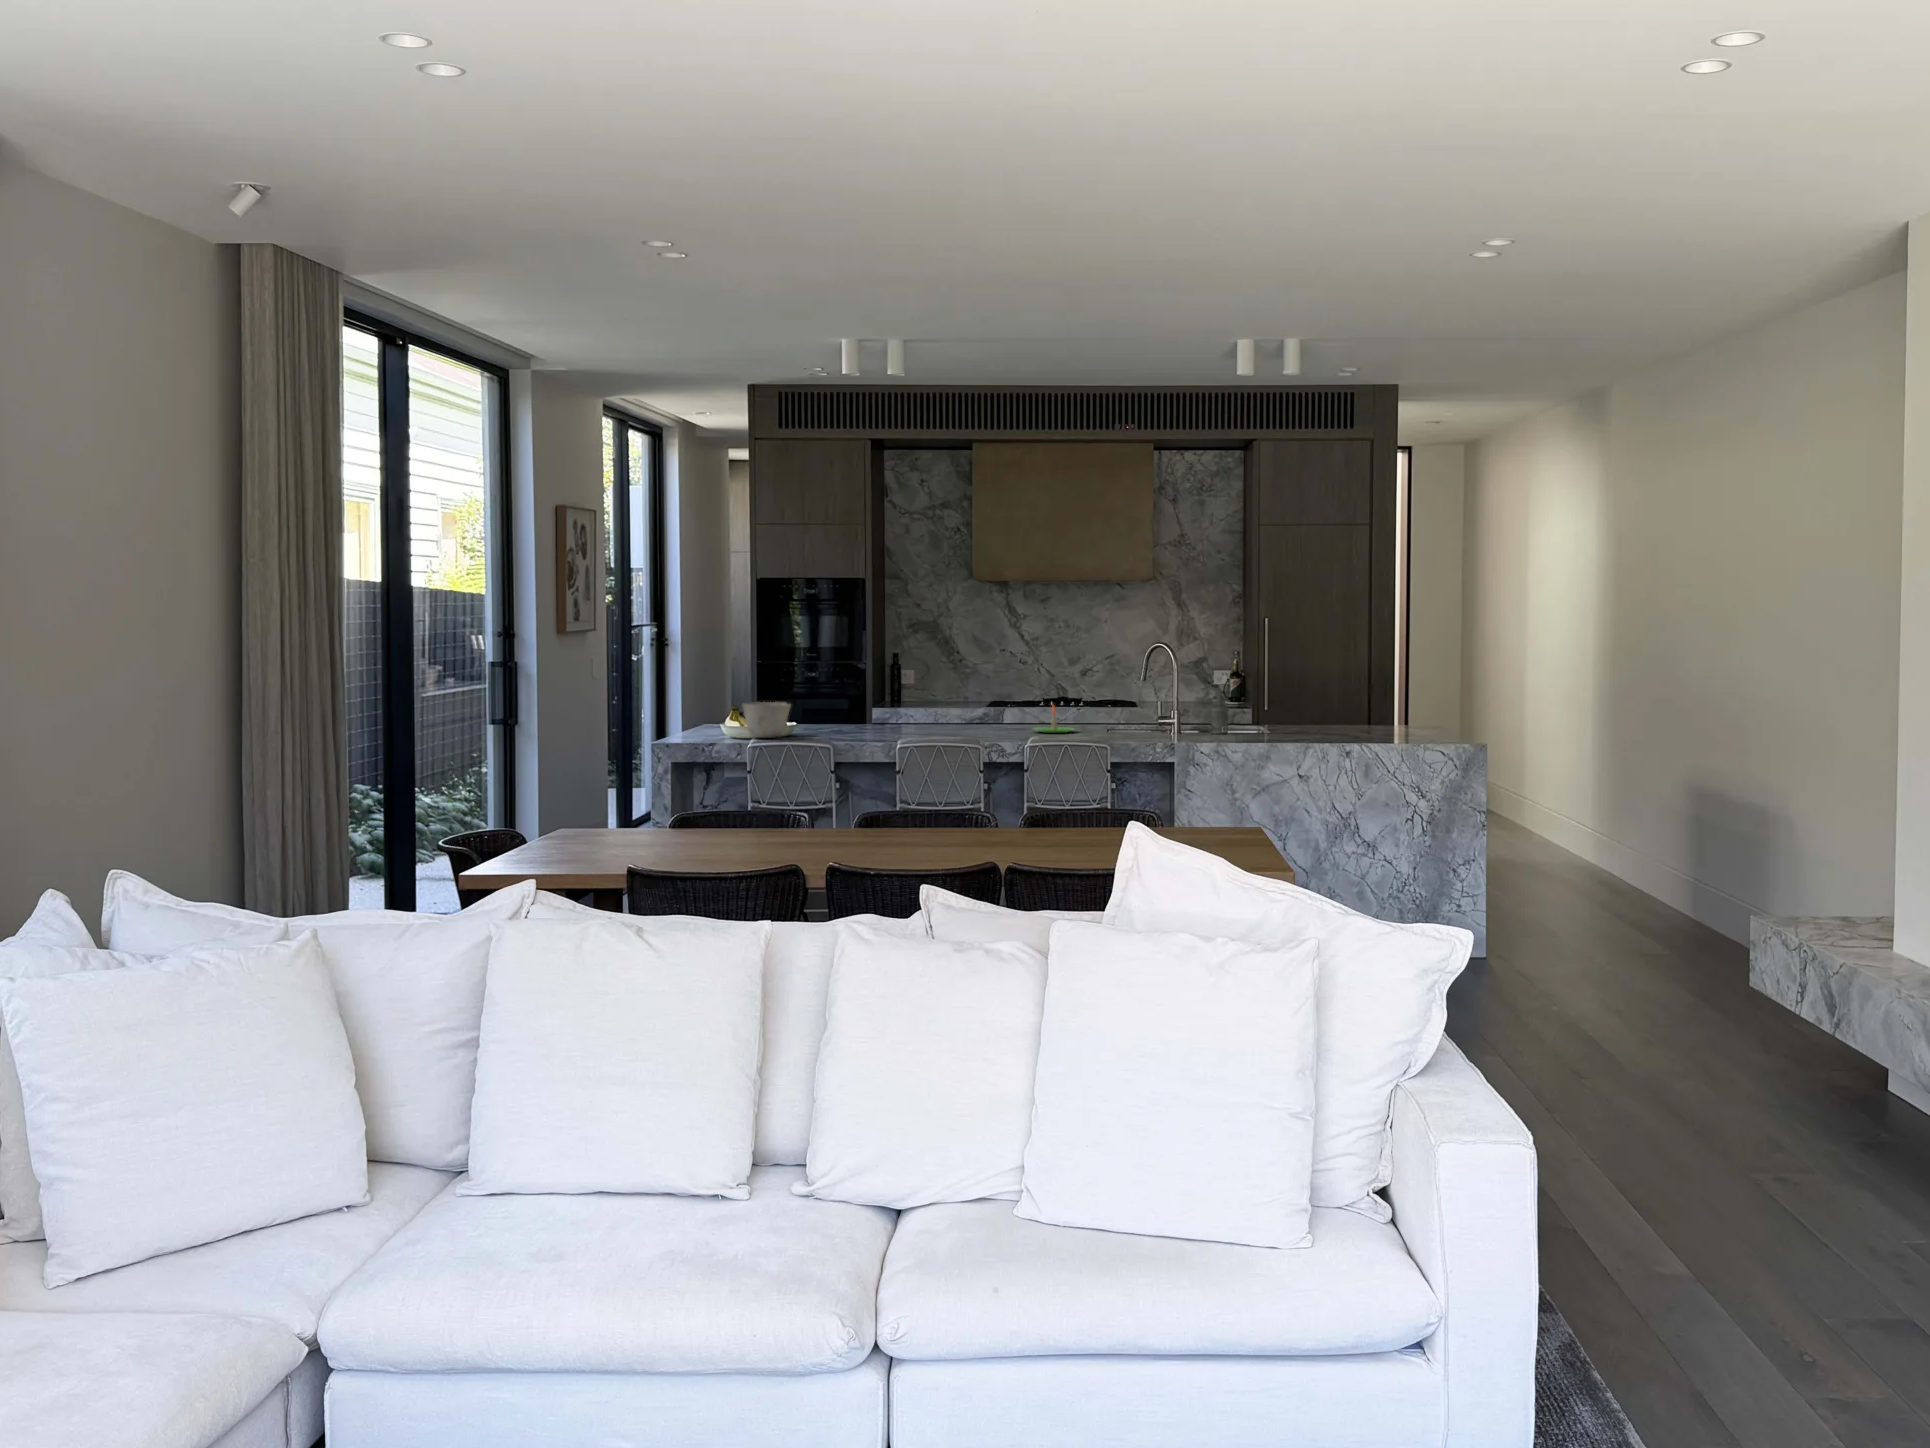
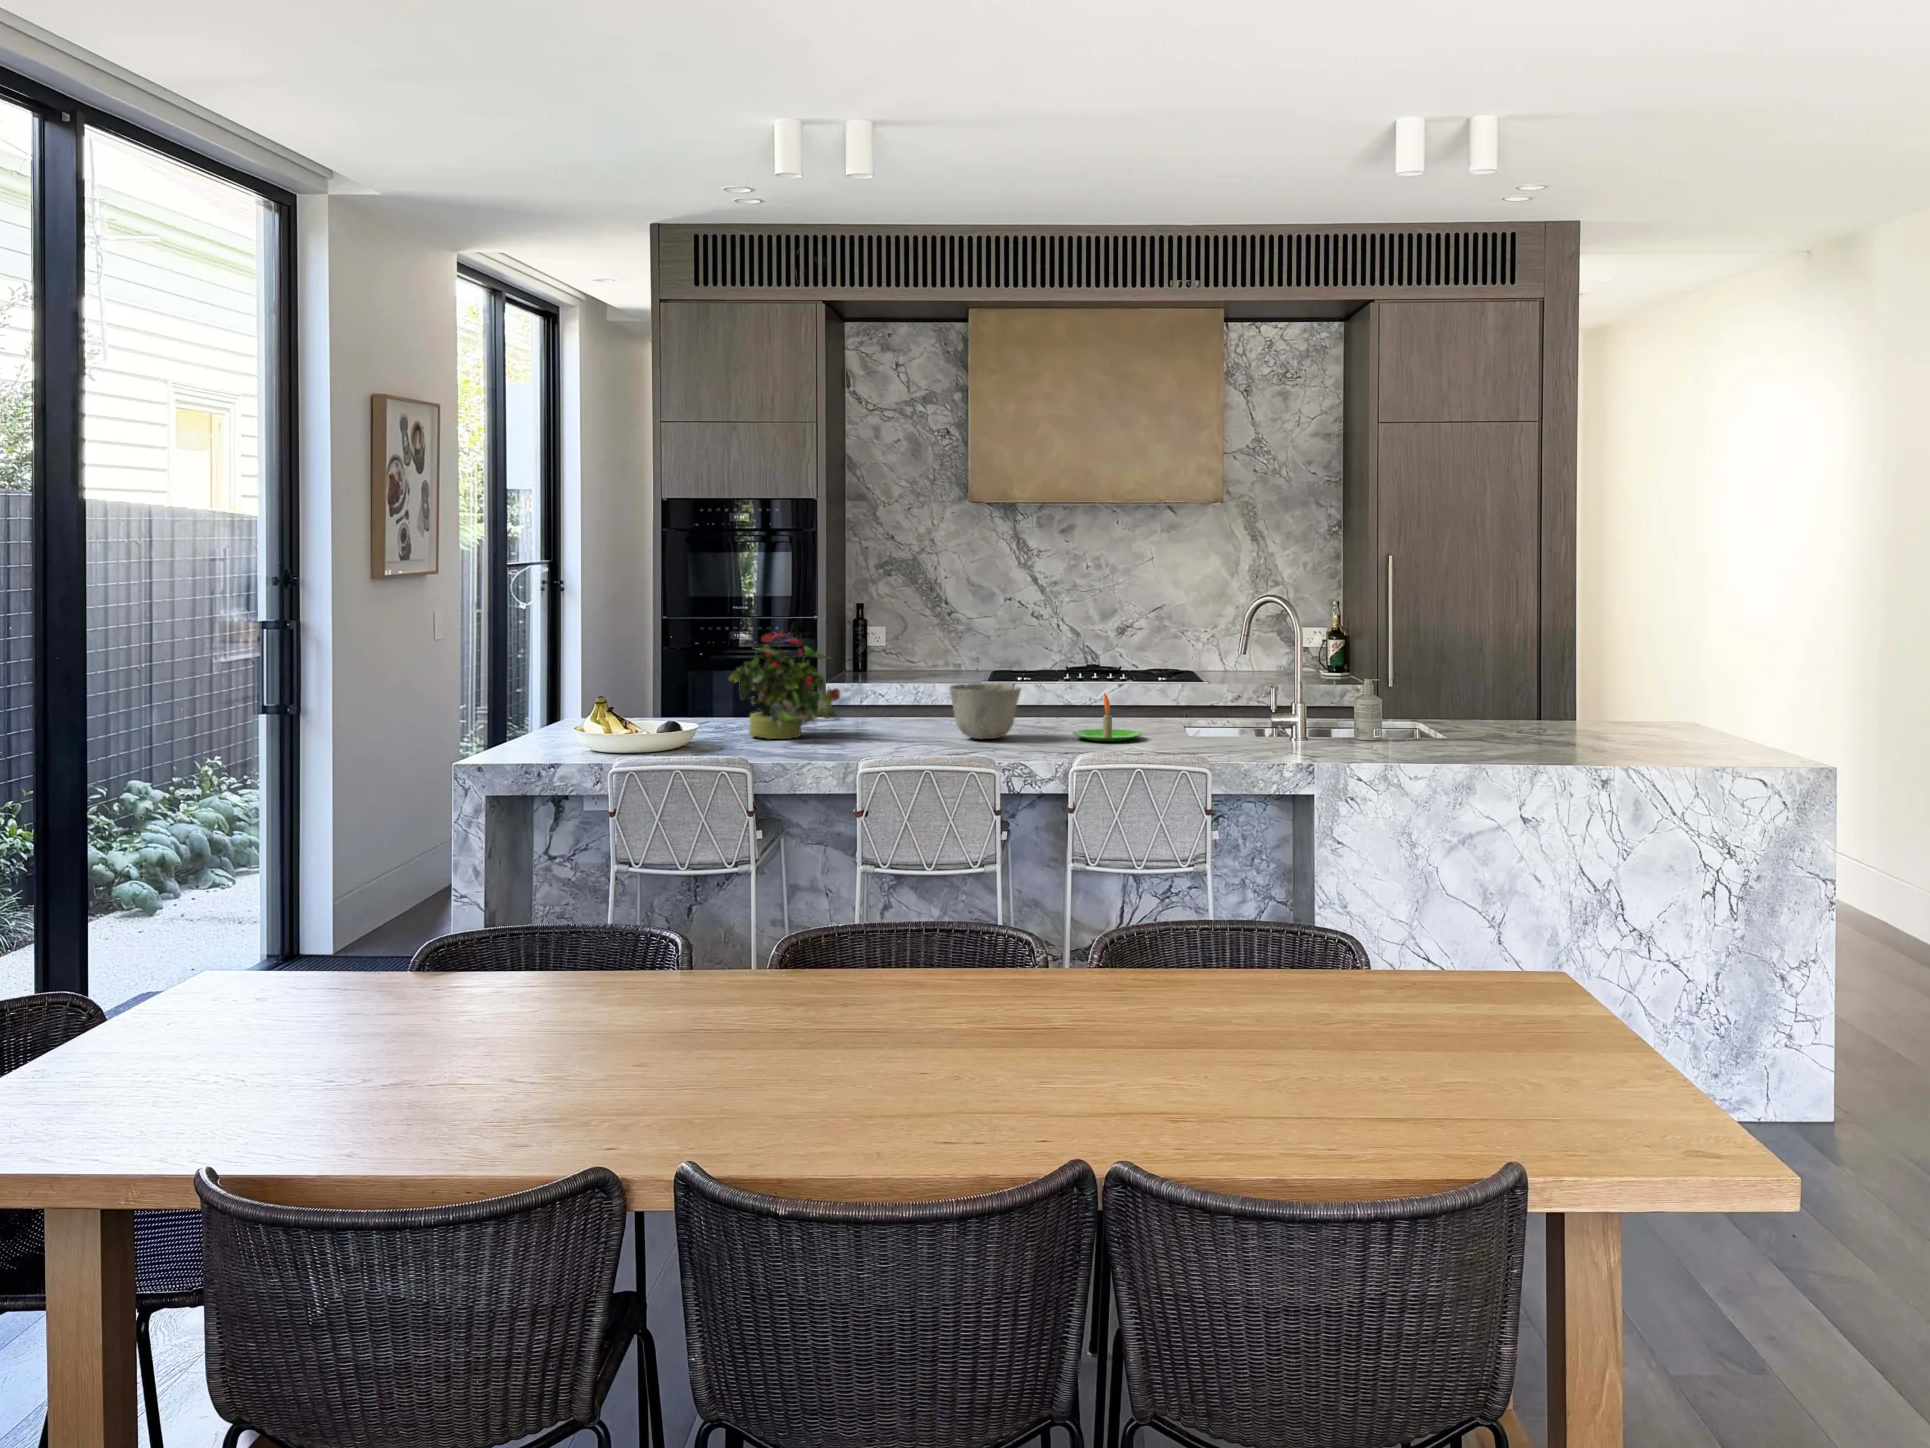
potted plant: none [813,663,885,732] -> present [729,633,840,739]
ceramic bowl: present [743,702,791,738] -> present [949,683,1022,739]

